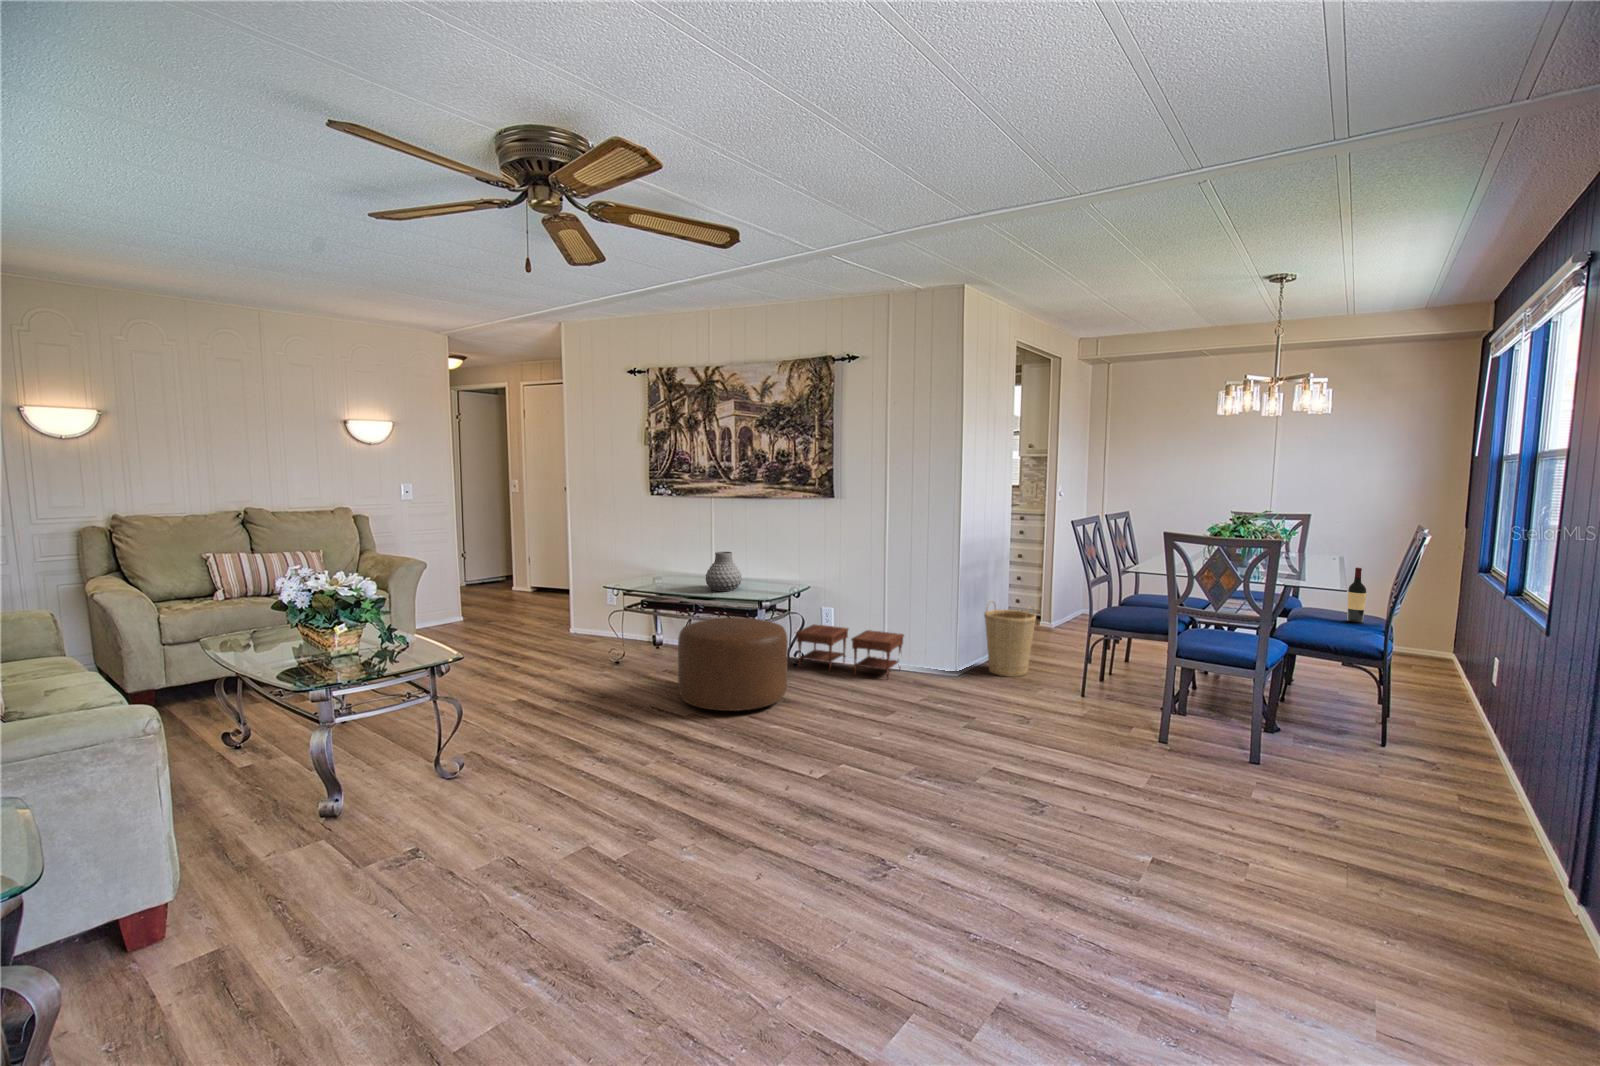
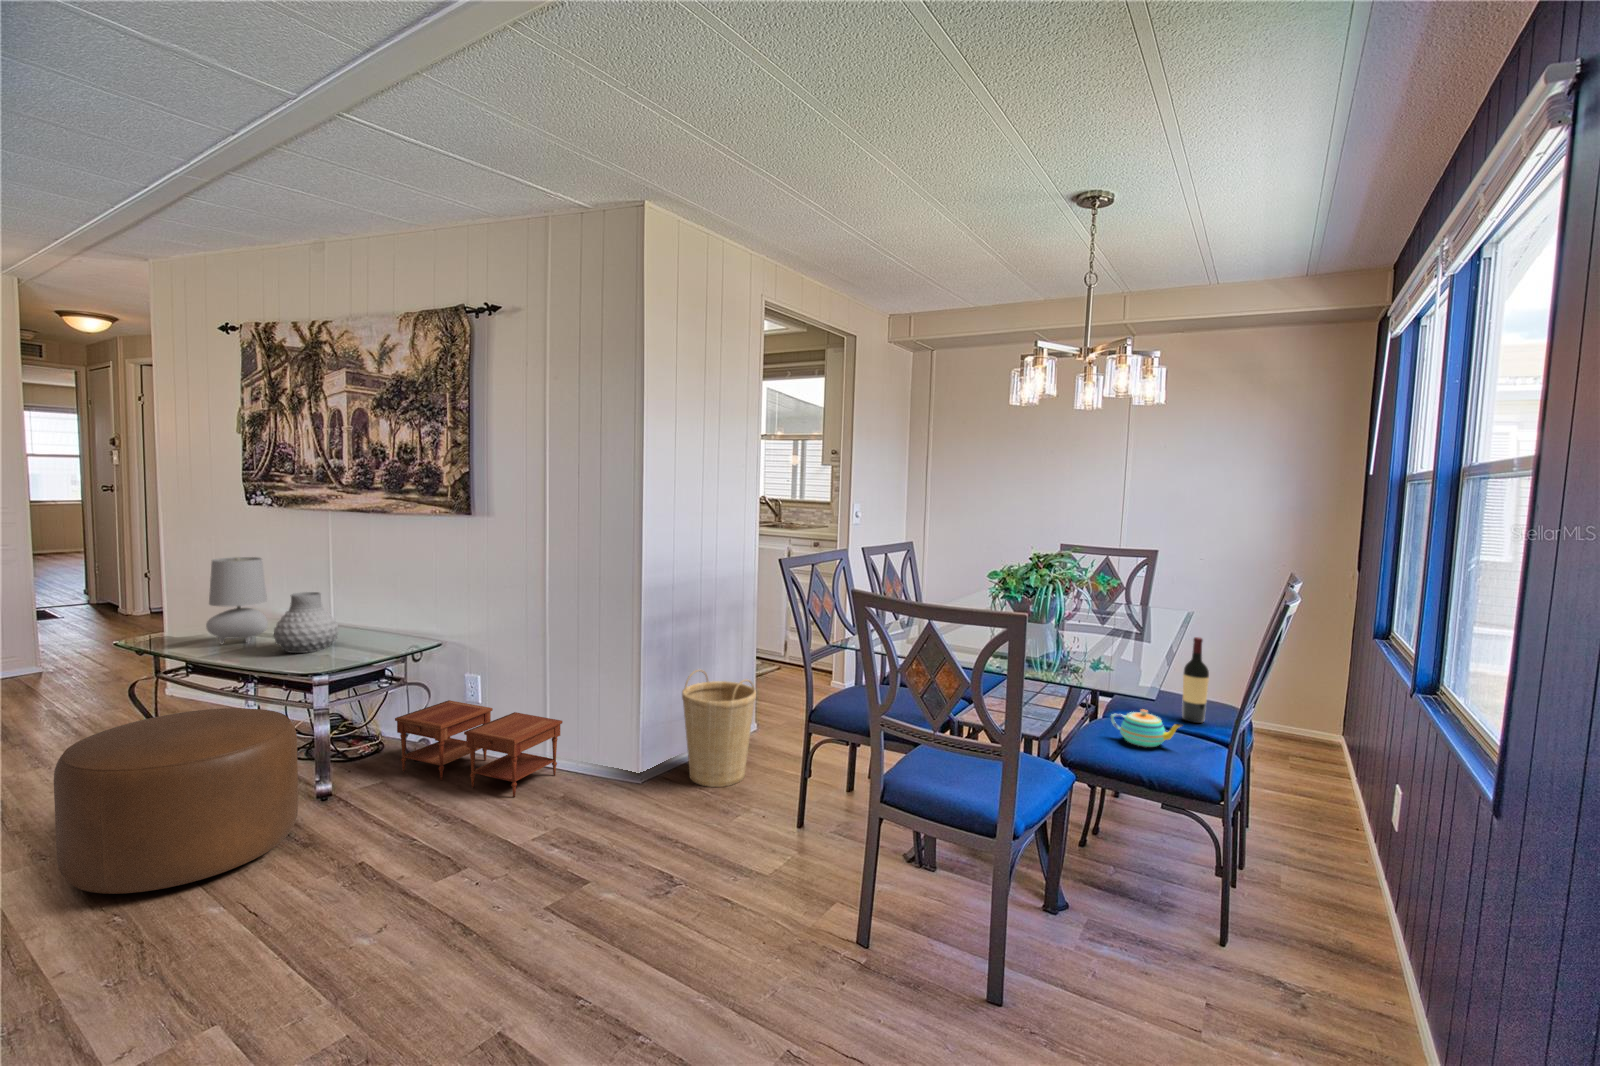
table lamp: none [653,529,685,588] -> present [206,557,268,644]
teapot: none [1304,610,1355,631] -> present [1110,709,1182,747]

